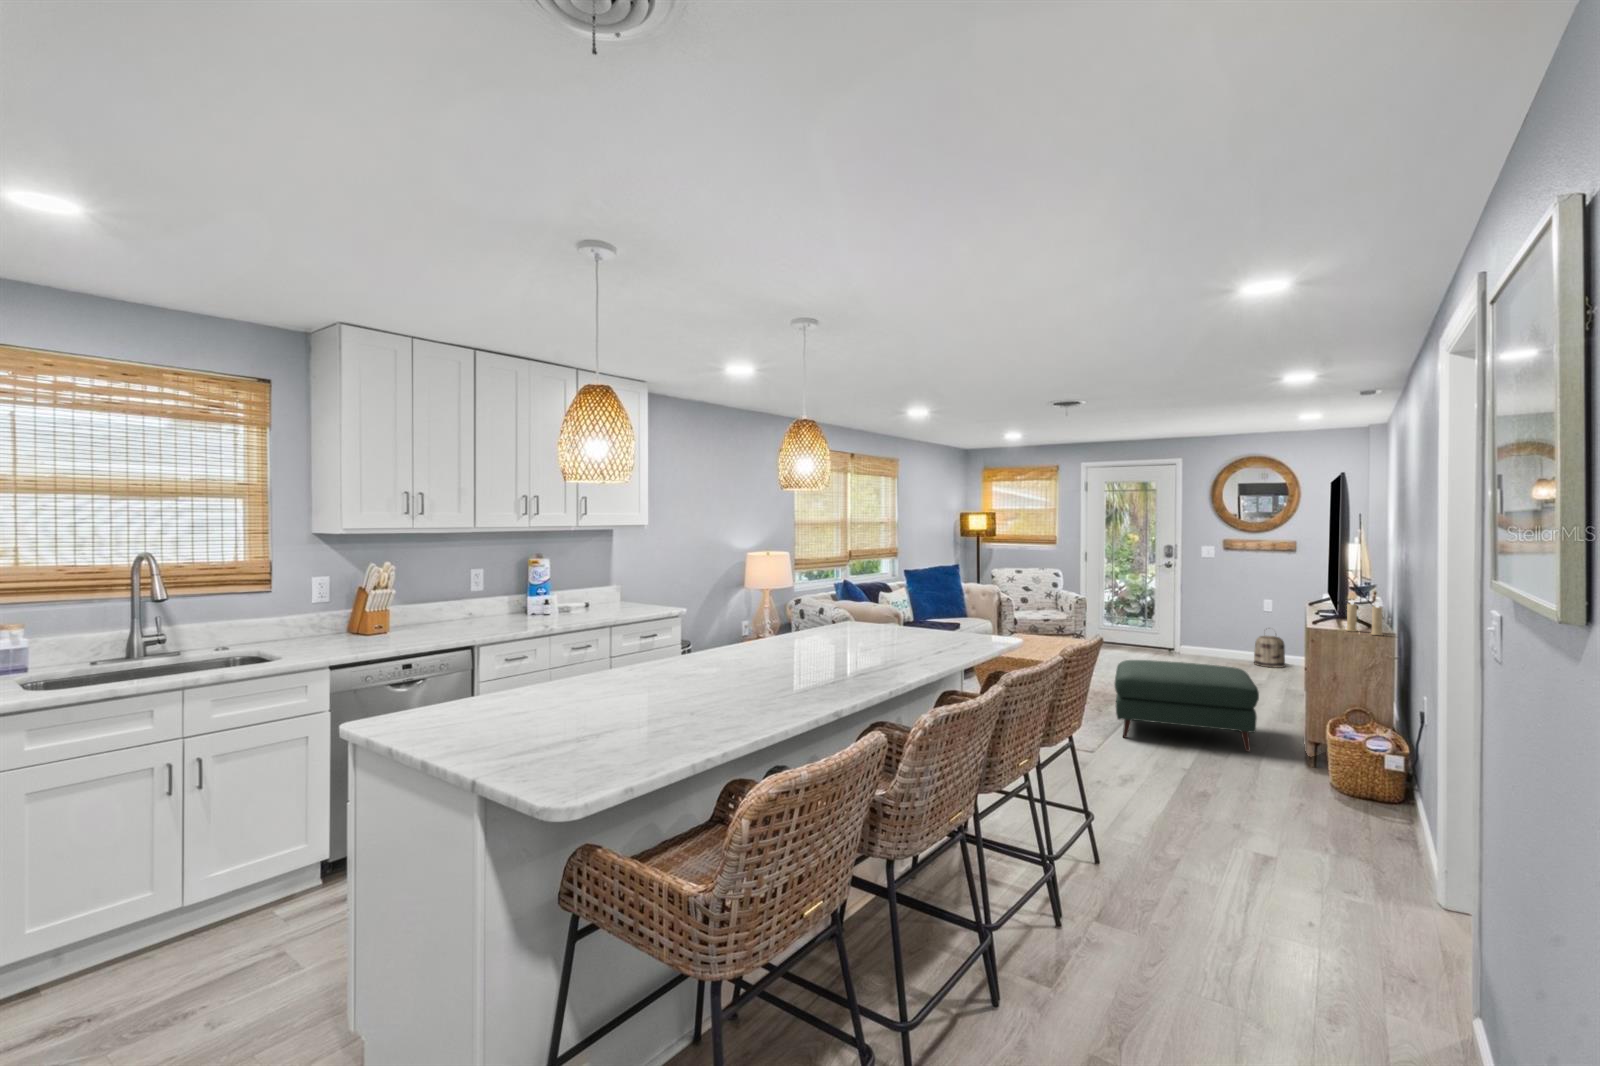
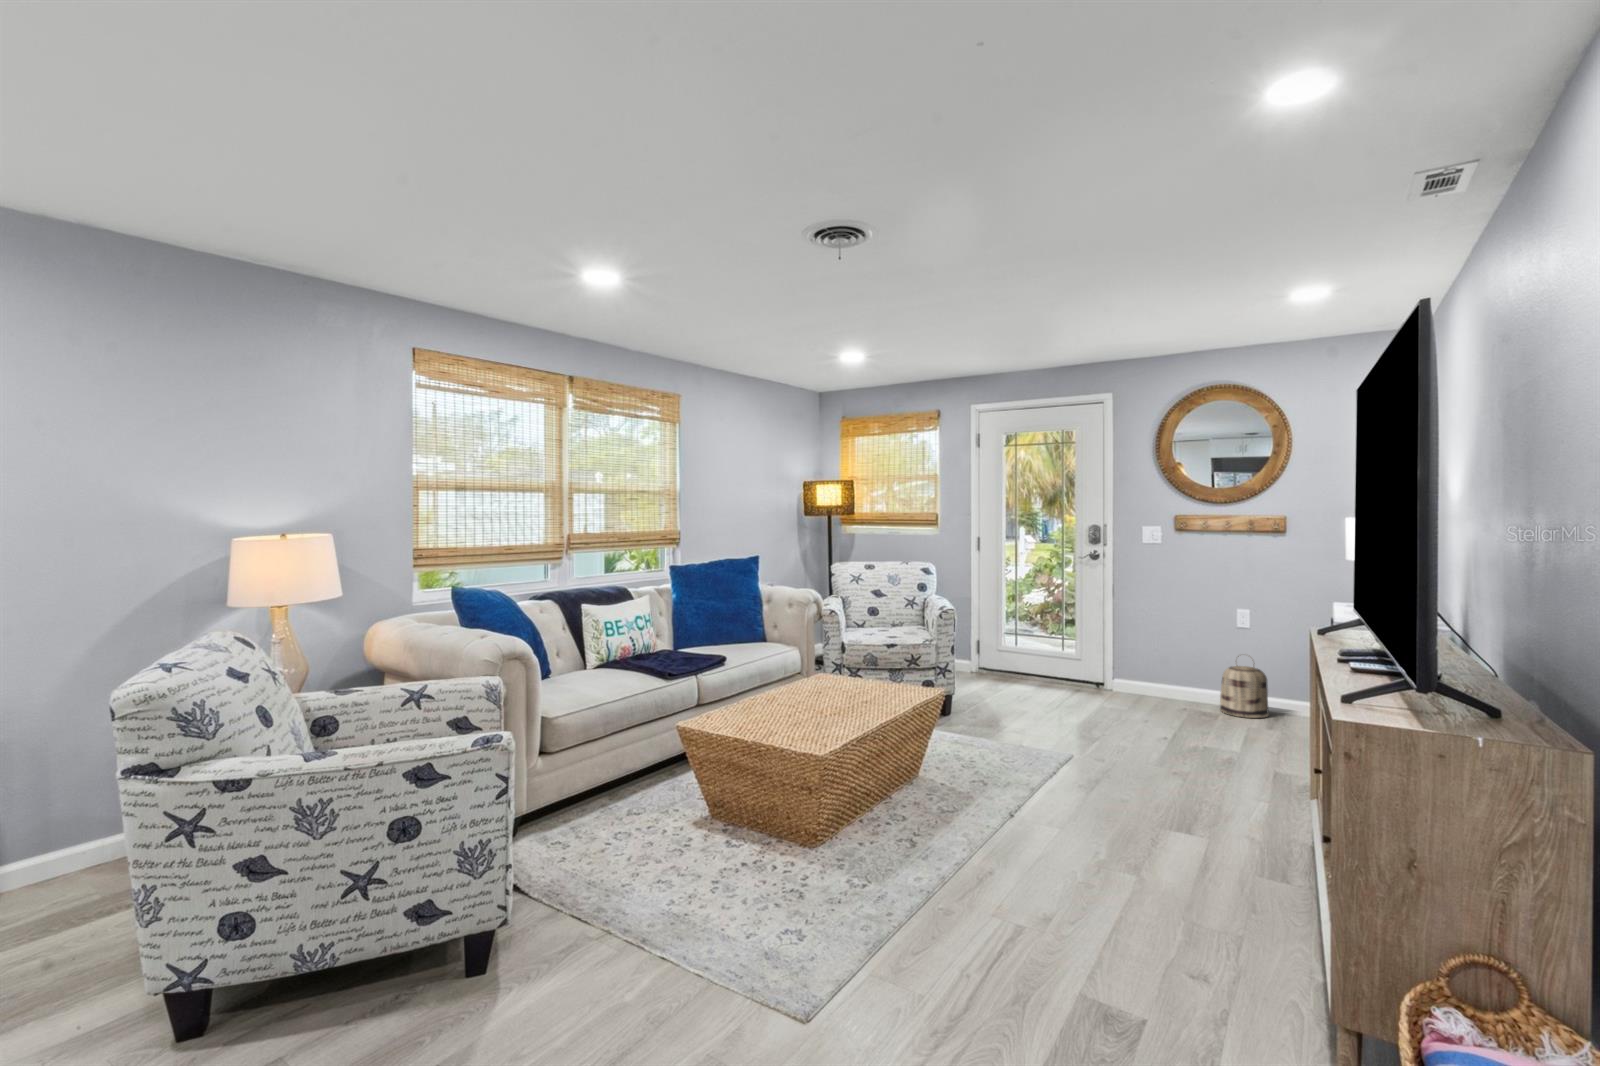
candle: present [1346,600,1382,635] -> none [1395,630,1501,732]
ottoman: present [1114,660,1259,751] -> none [898,741,1195,976]

